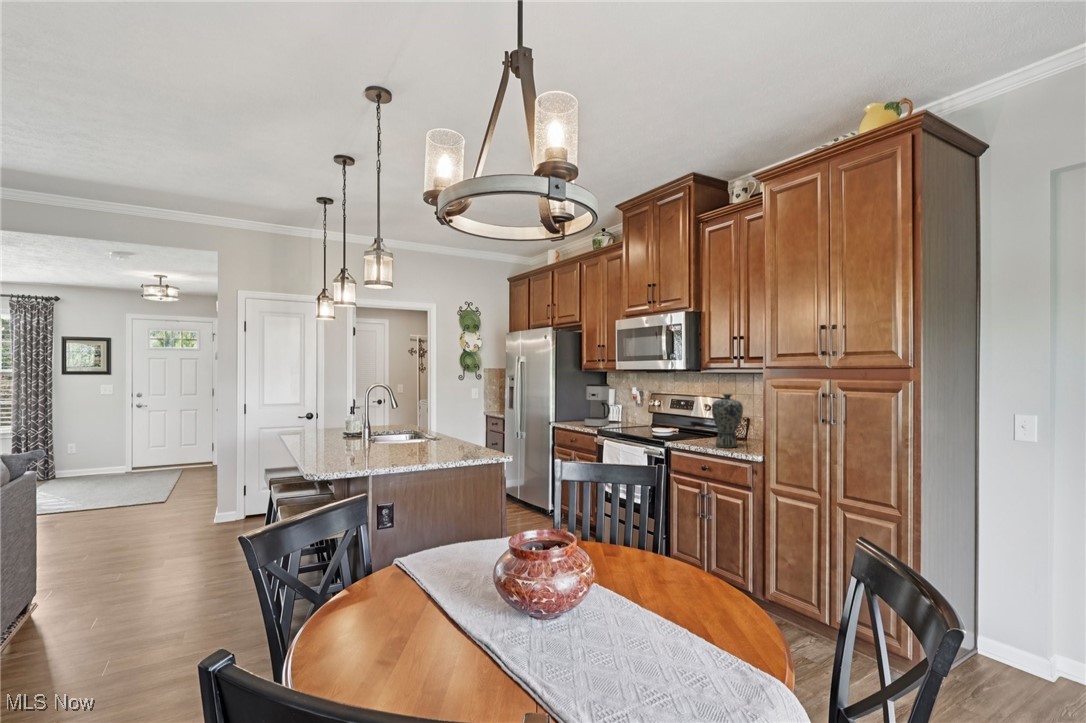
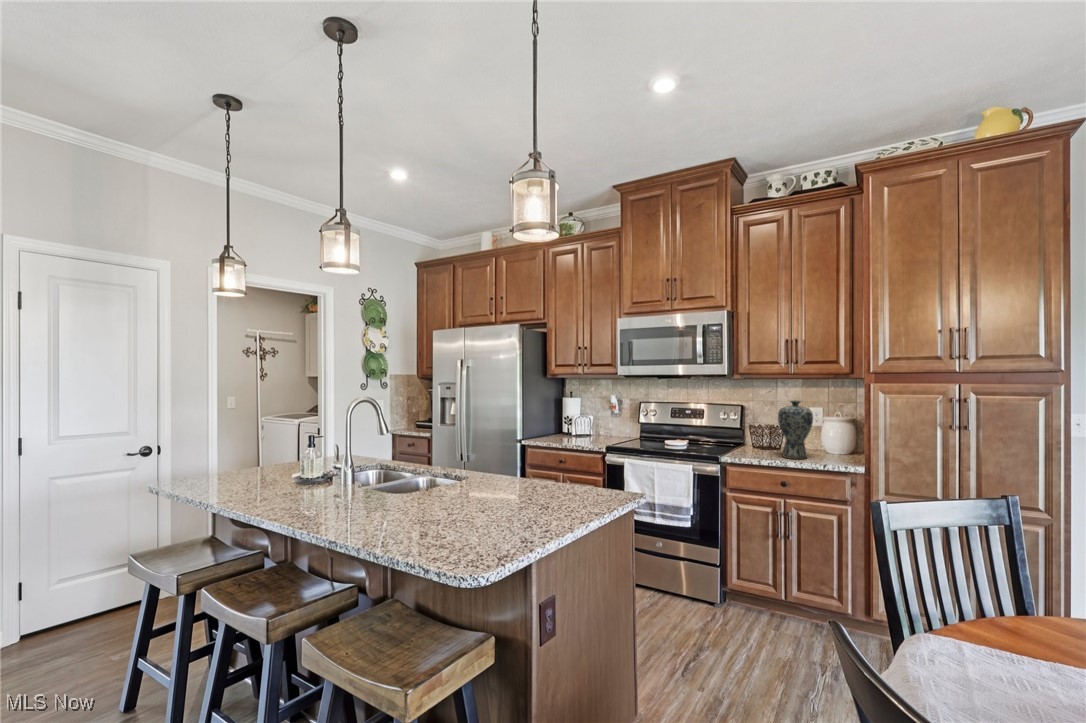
coffee maker: present [585,384,610,427] -> none [567,392,595,442]

